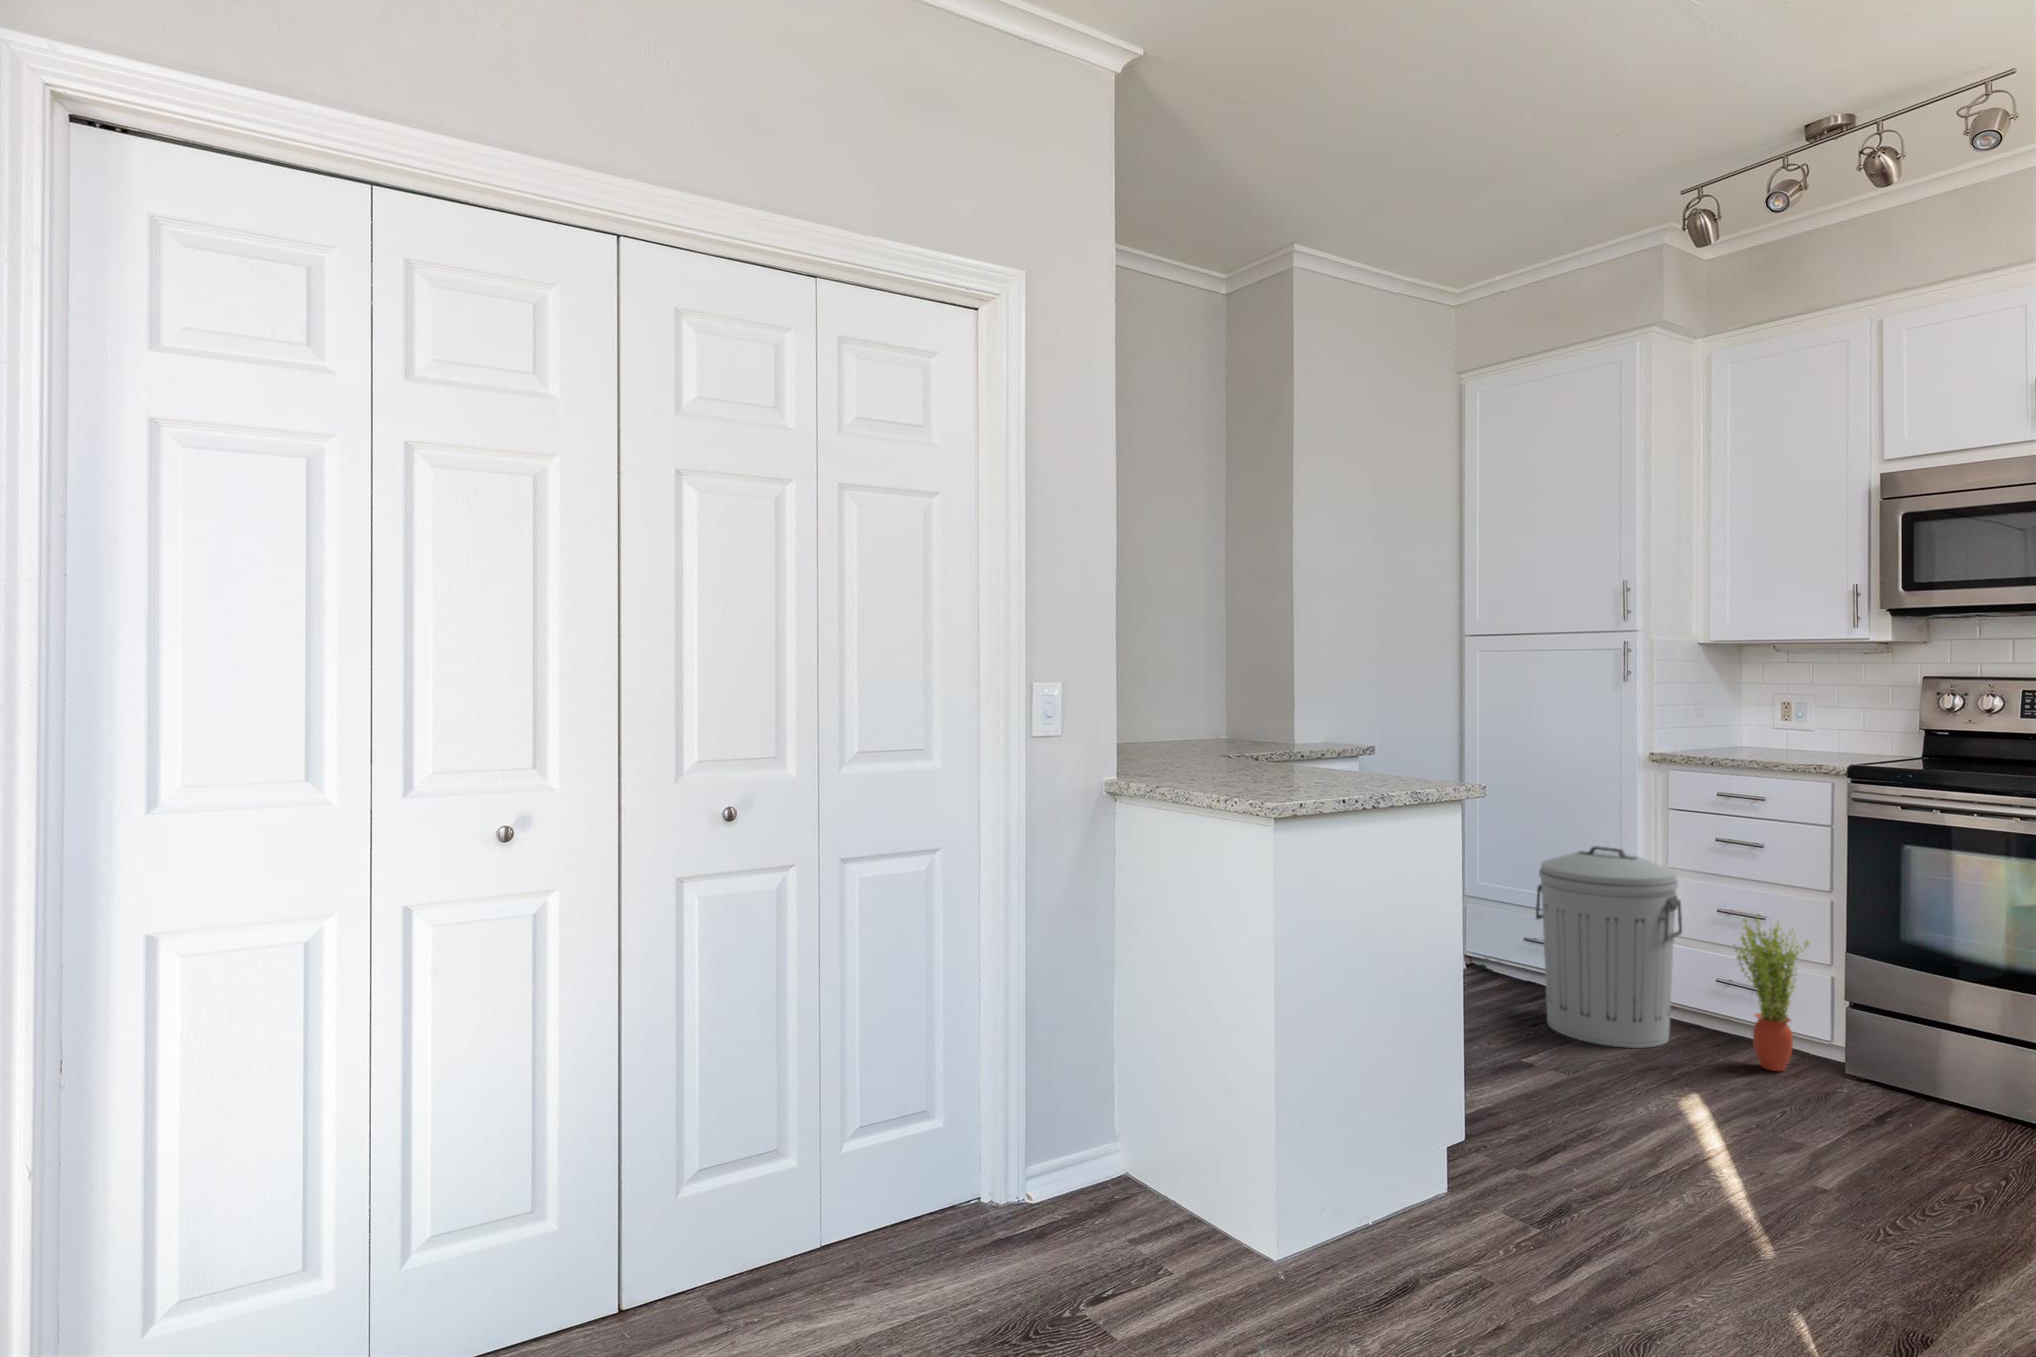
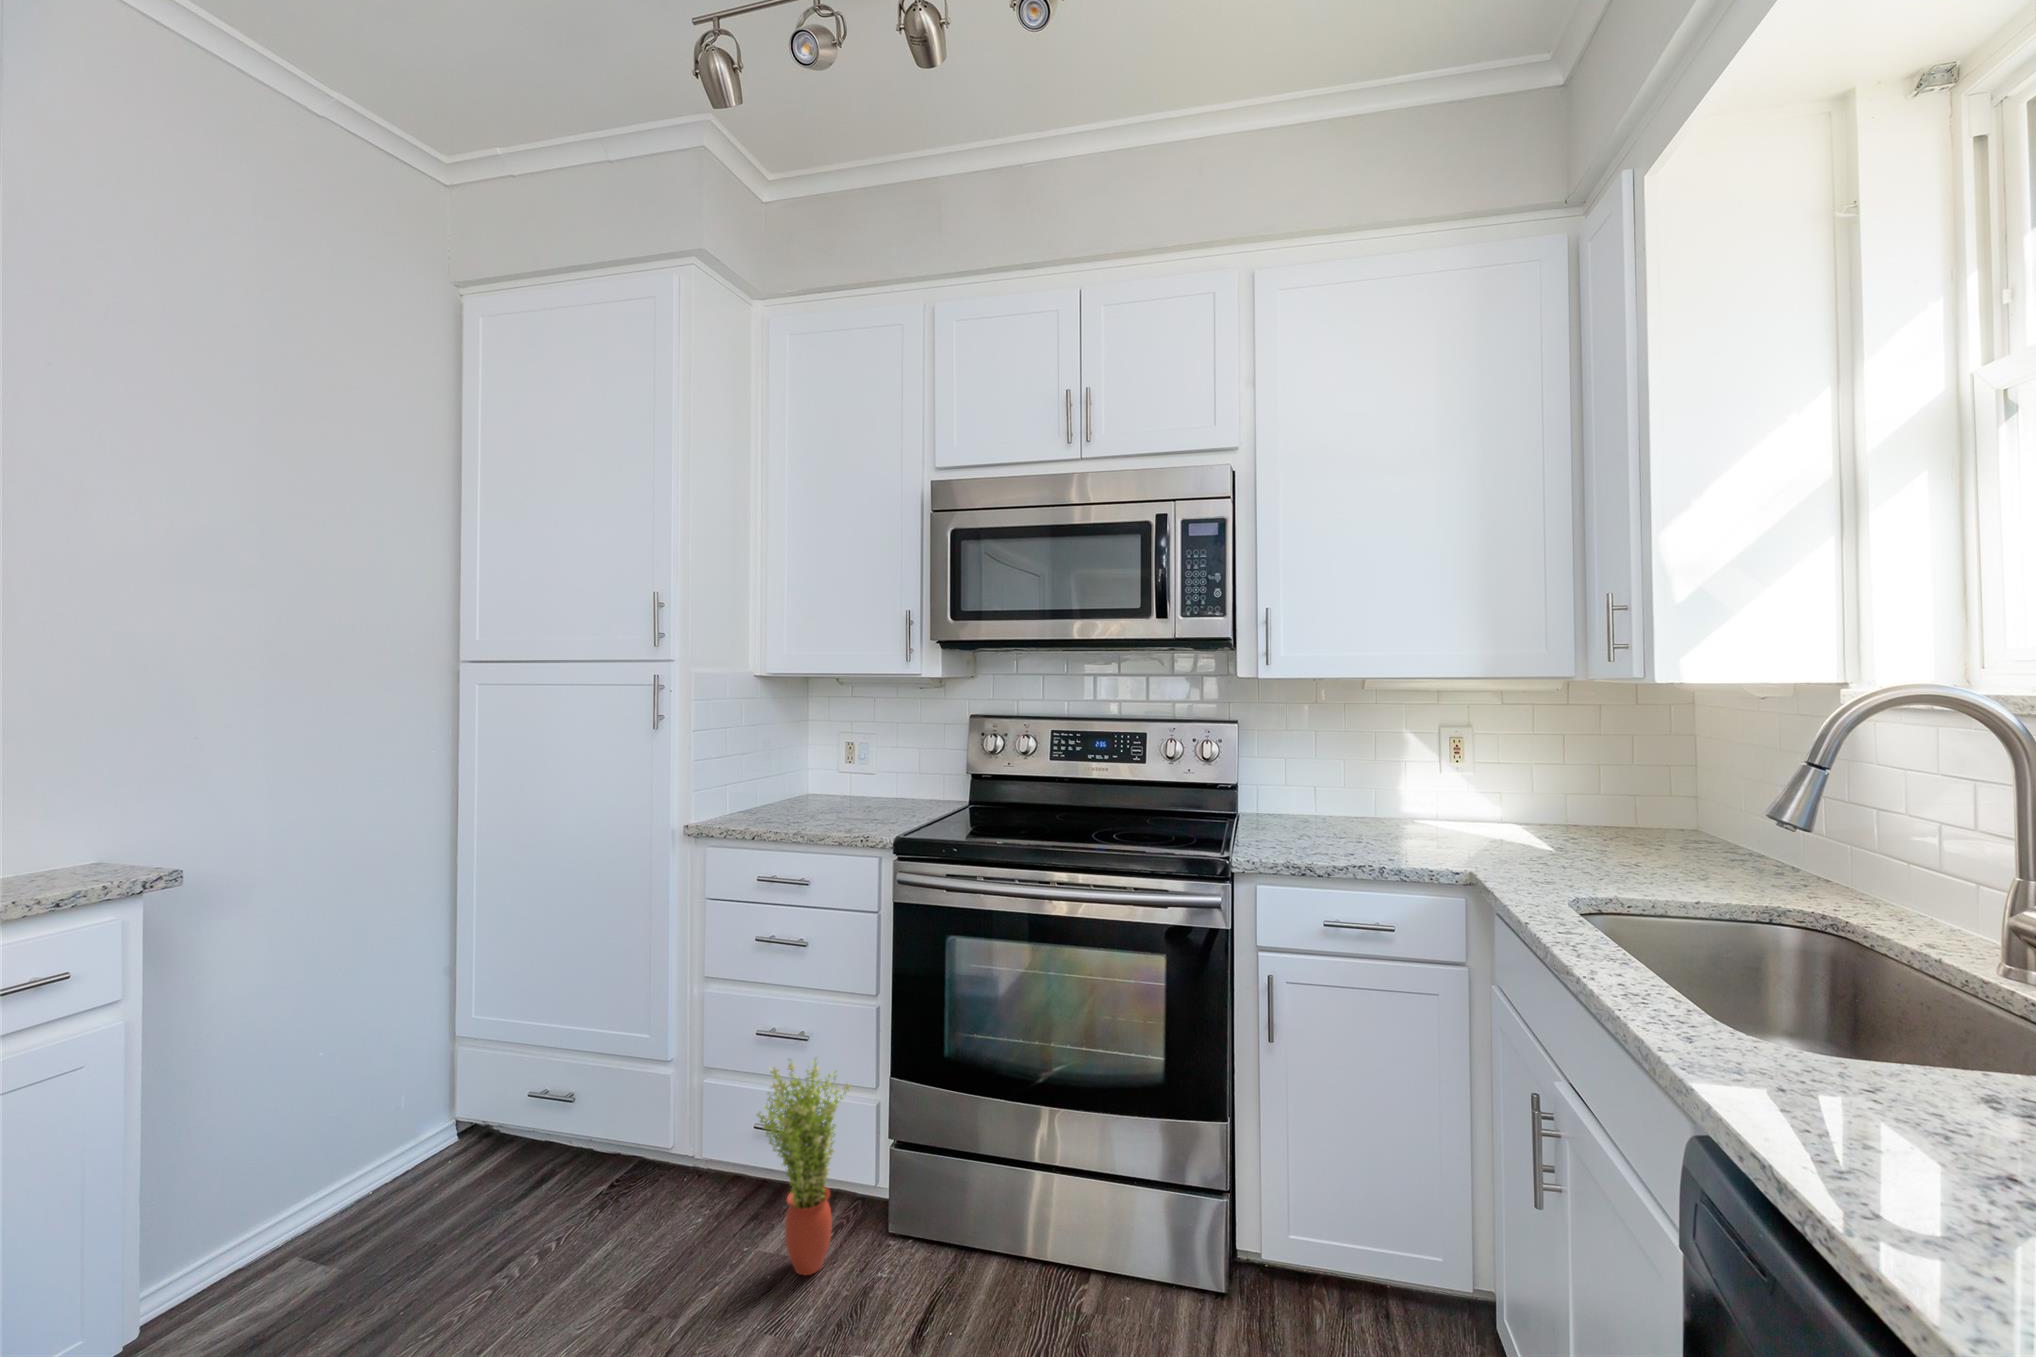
trash can: present [1536,846,1682,1048] -> none [499,976,708,1310]

